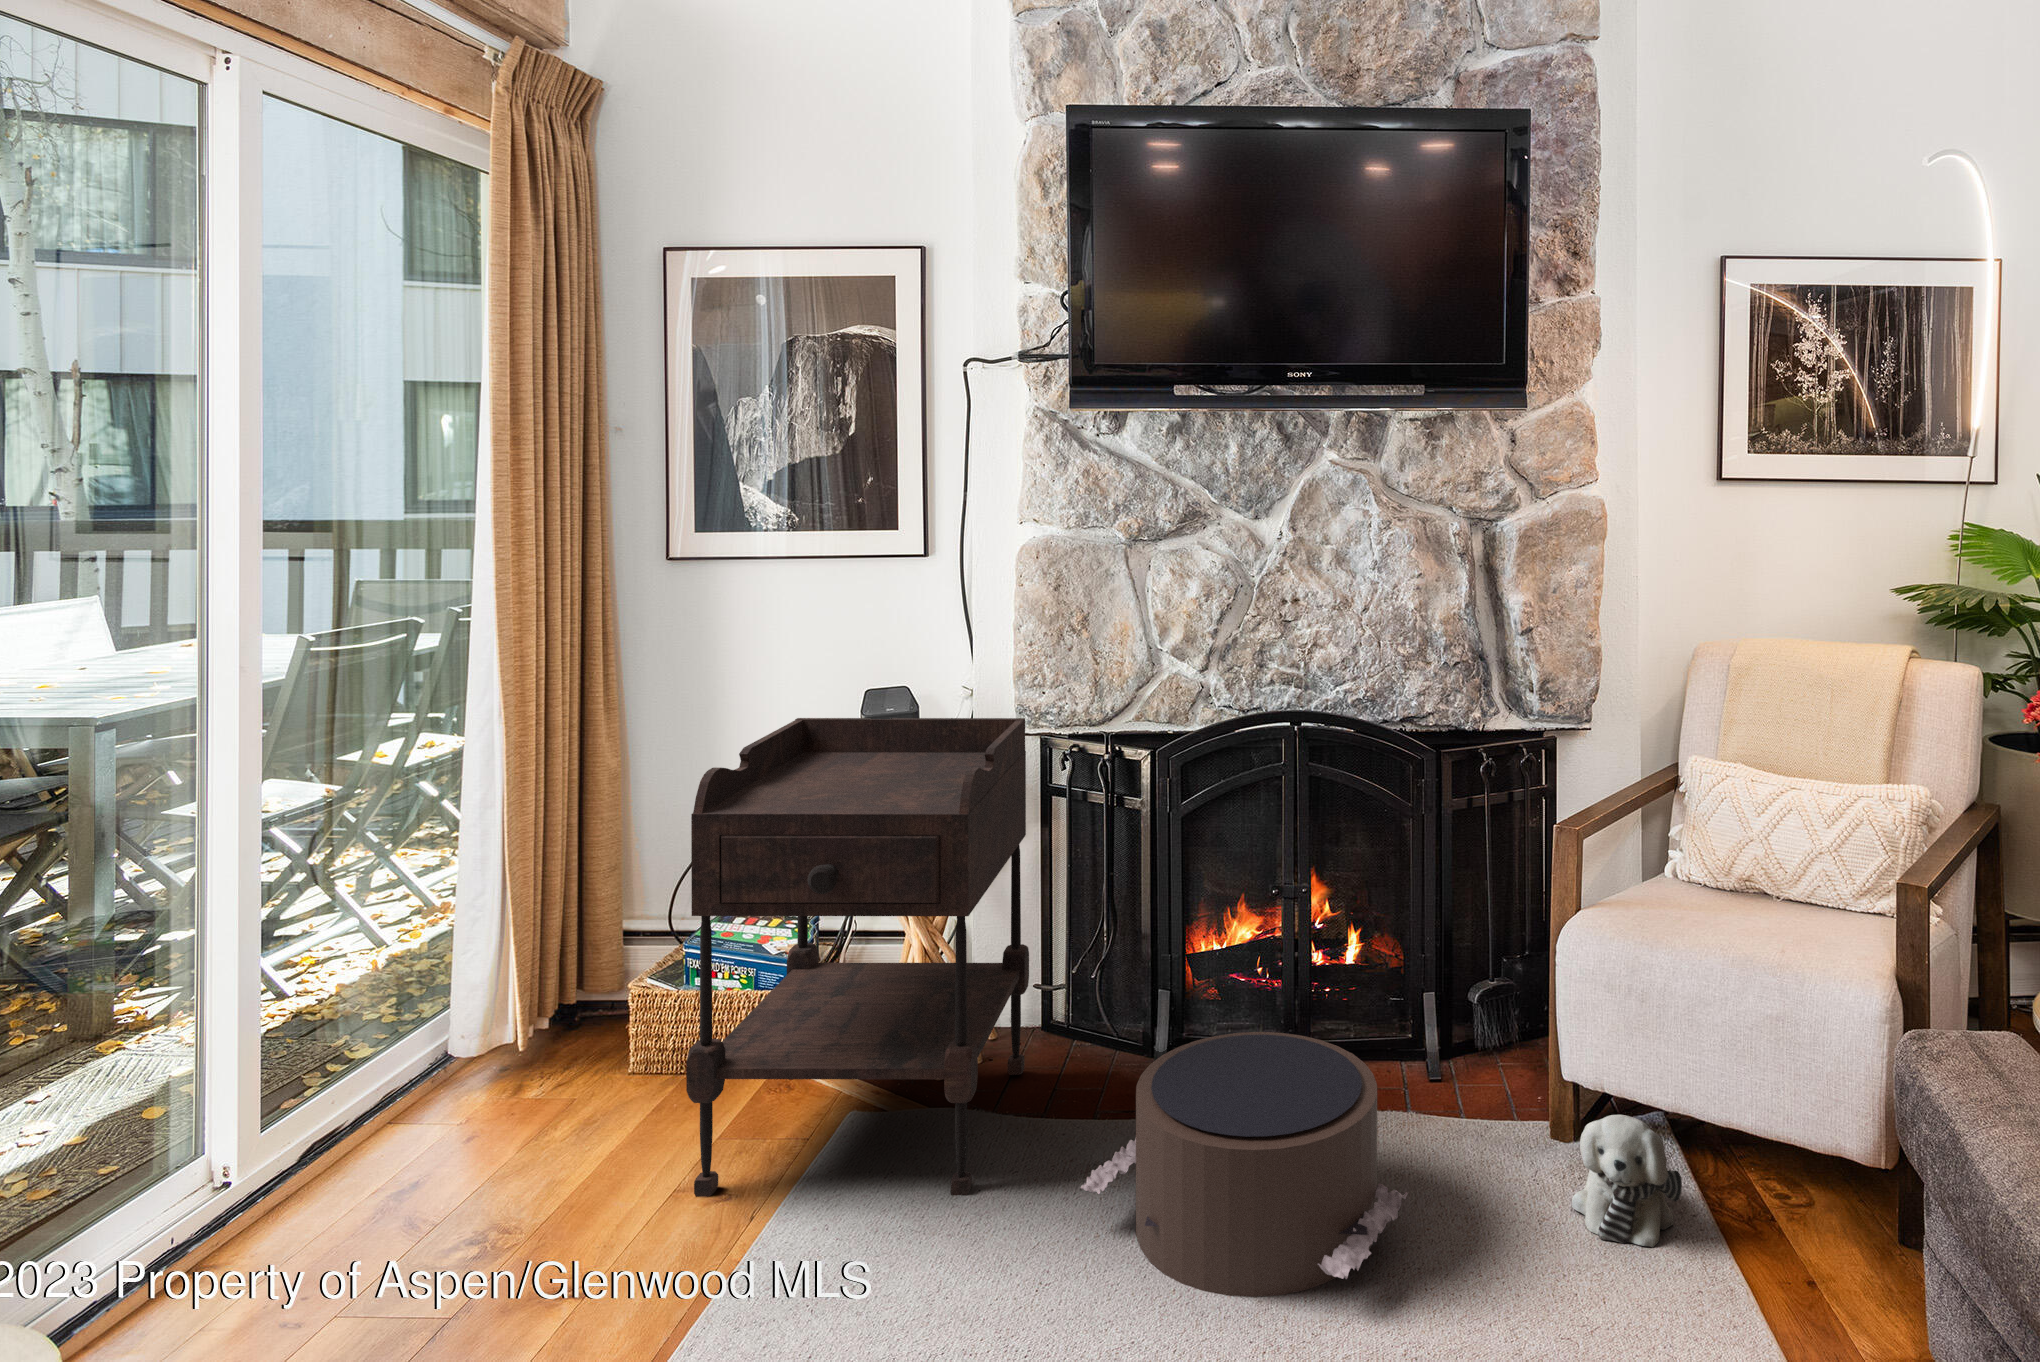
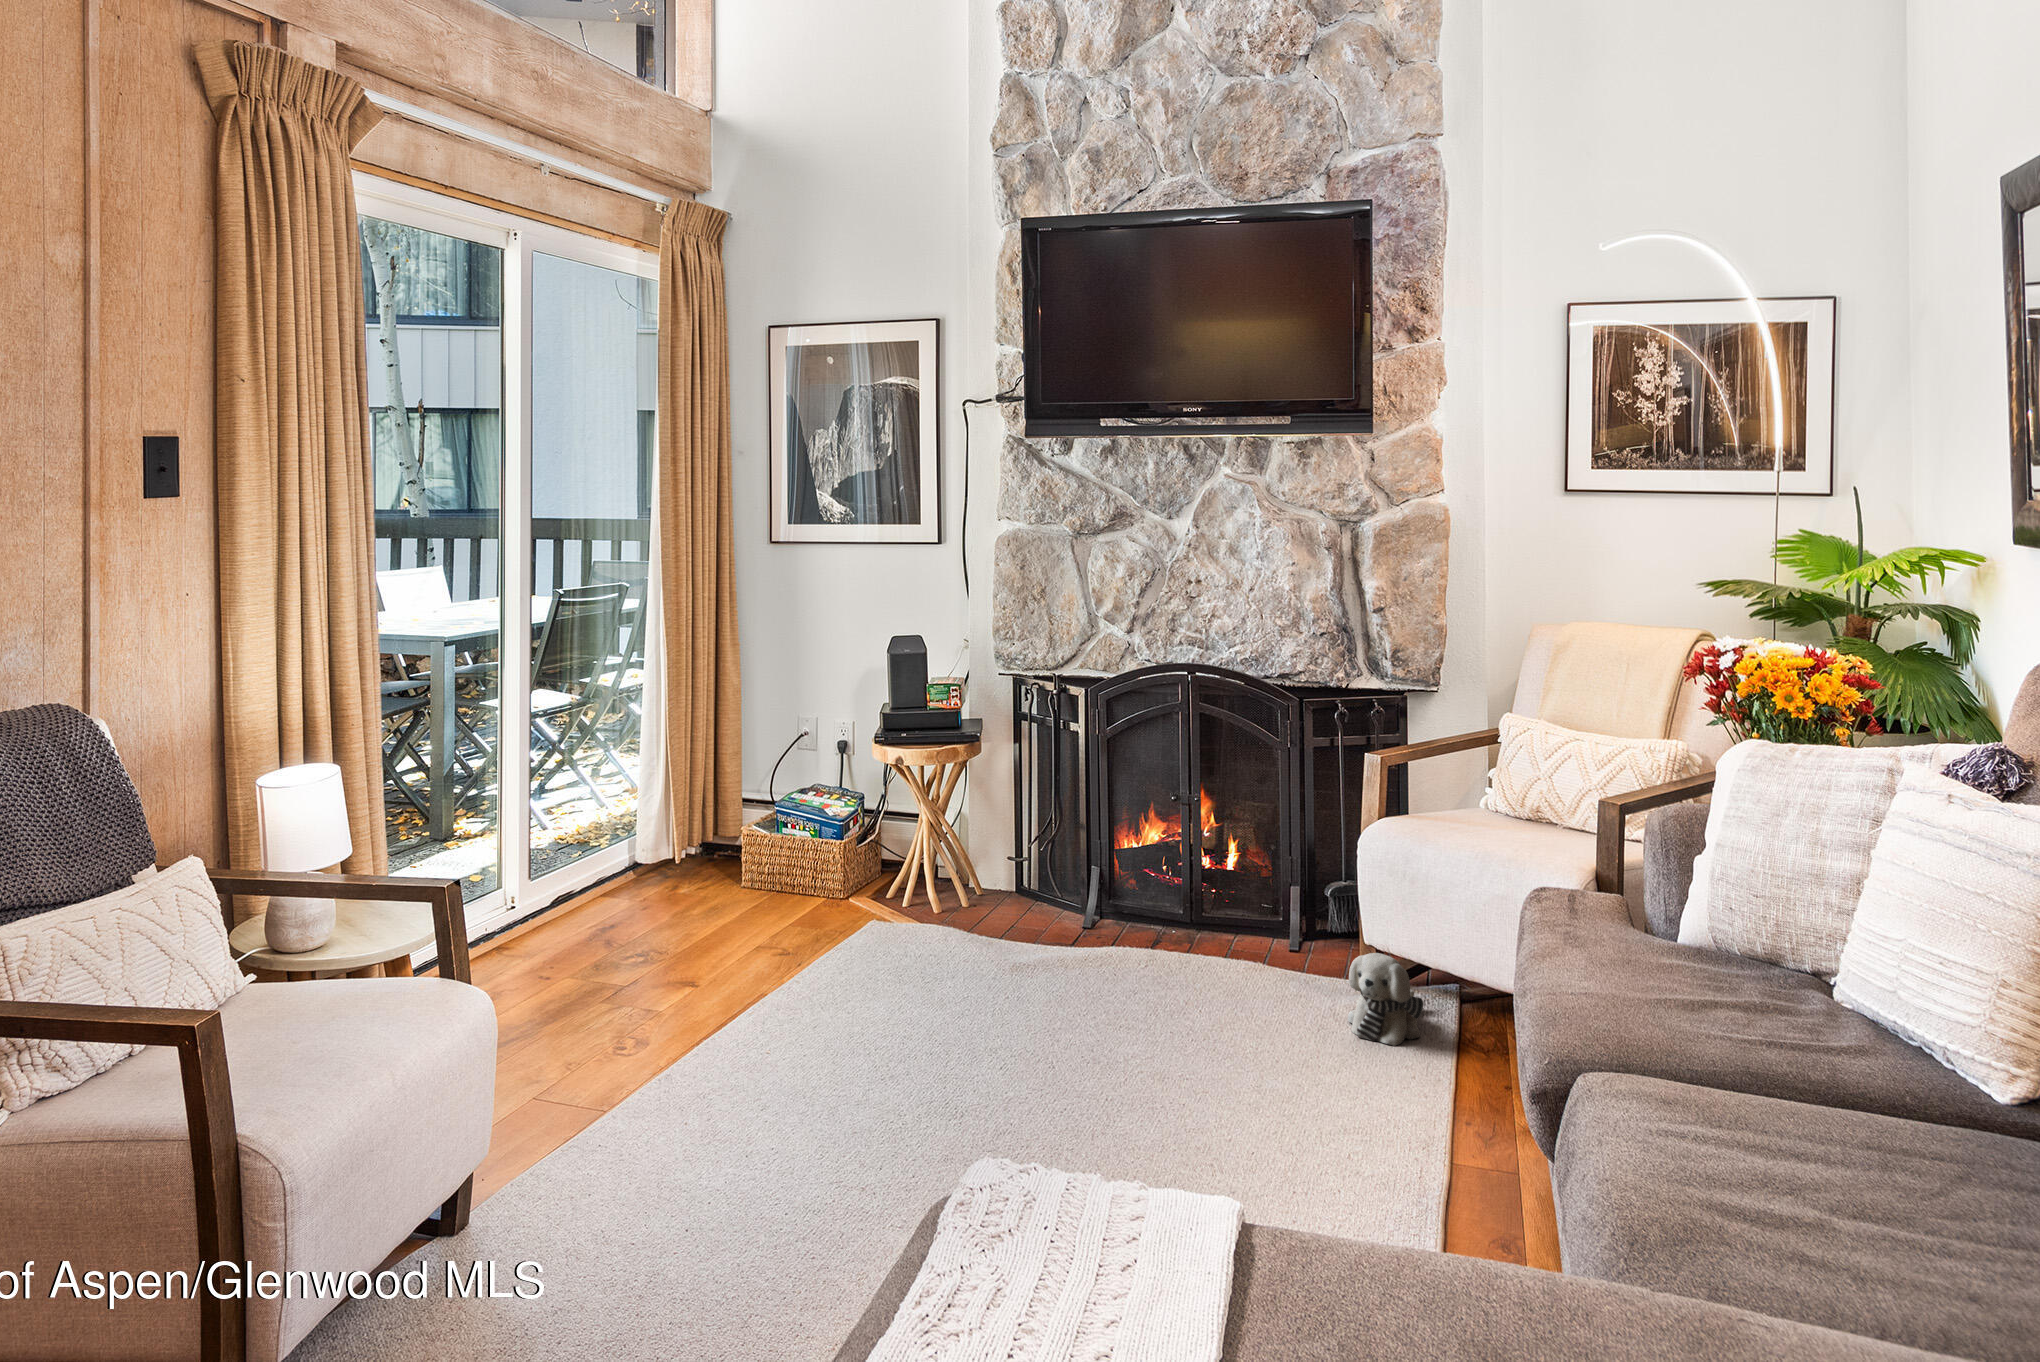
side table: present [686,718,1029,1197] -> none [769,651,997,965]
pouf: present [1081,1032,1407,1297] -> none [1002,880,1219,1031]

